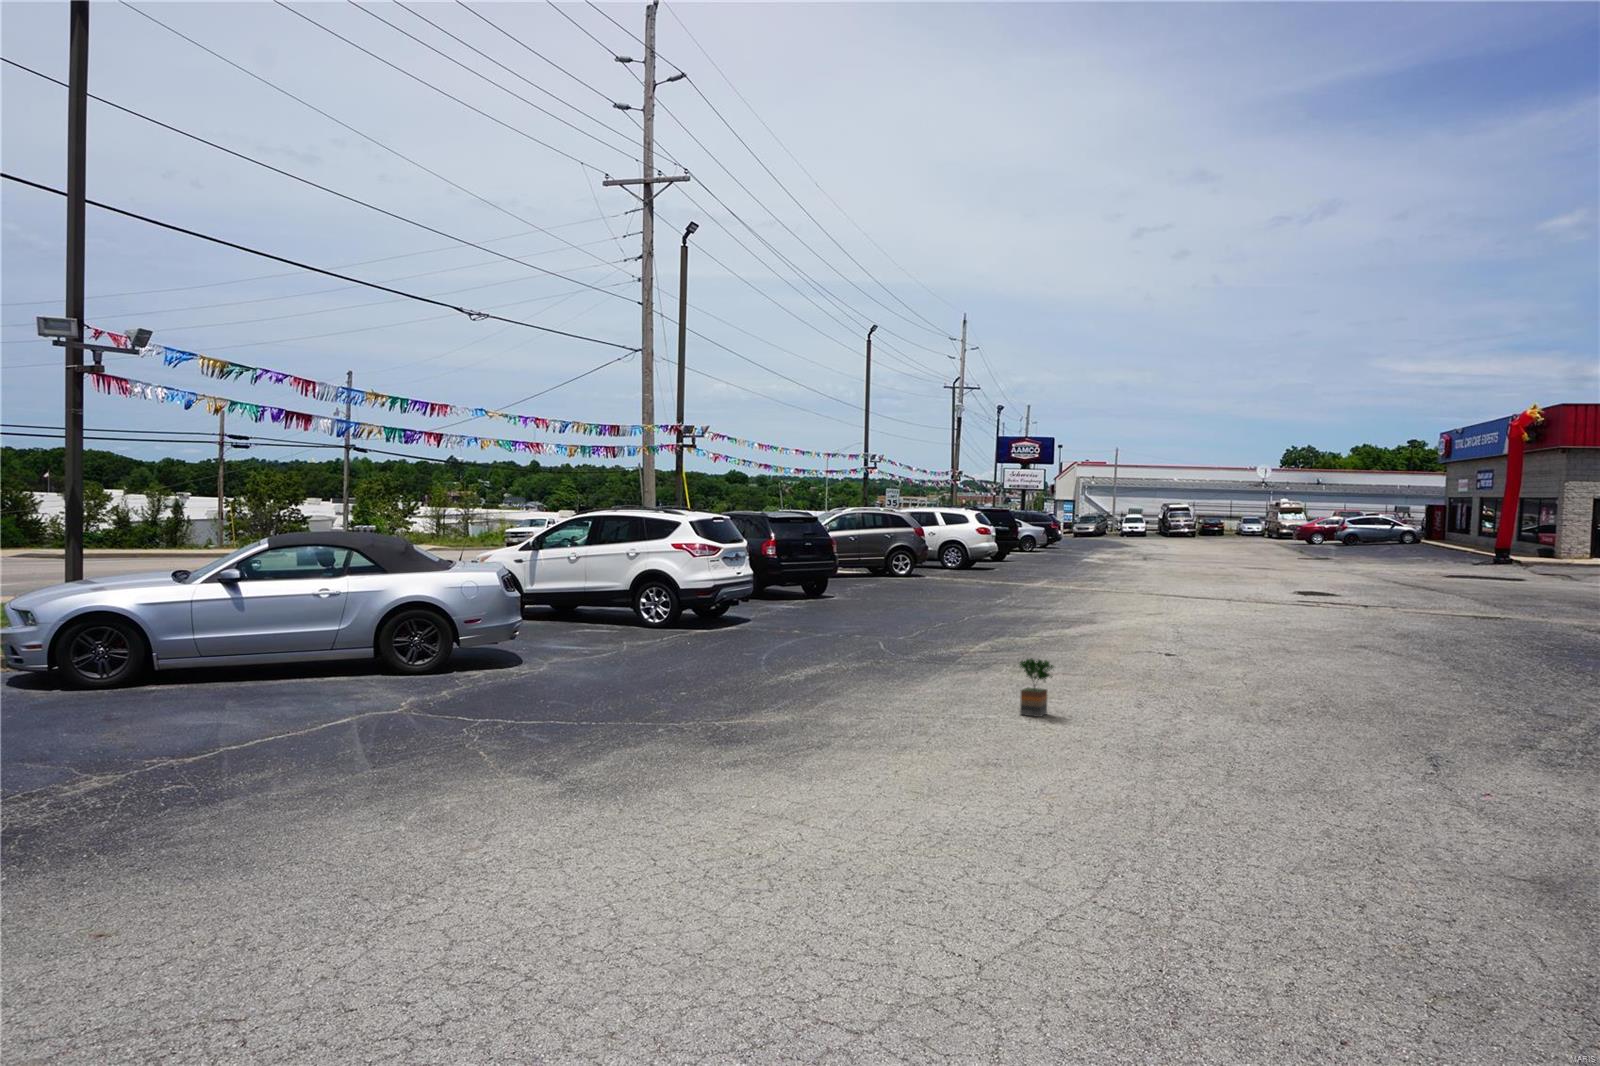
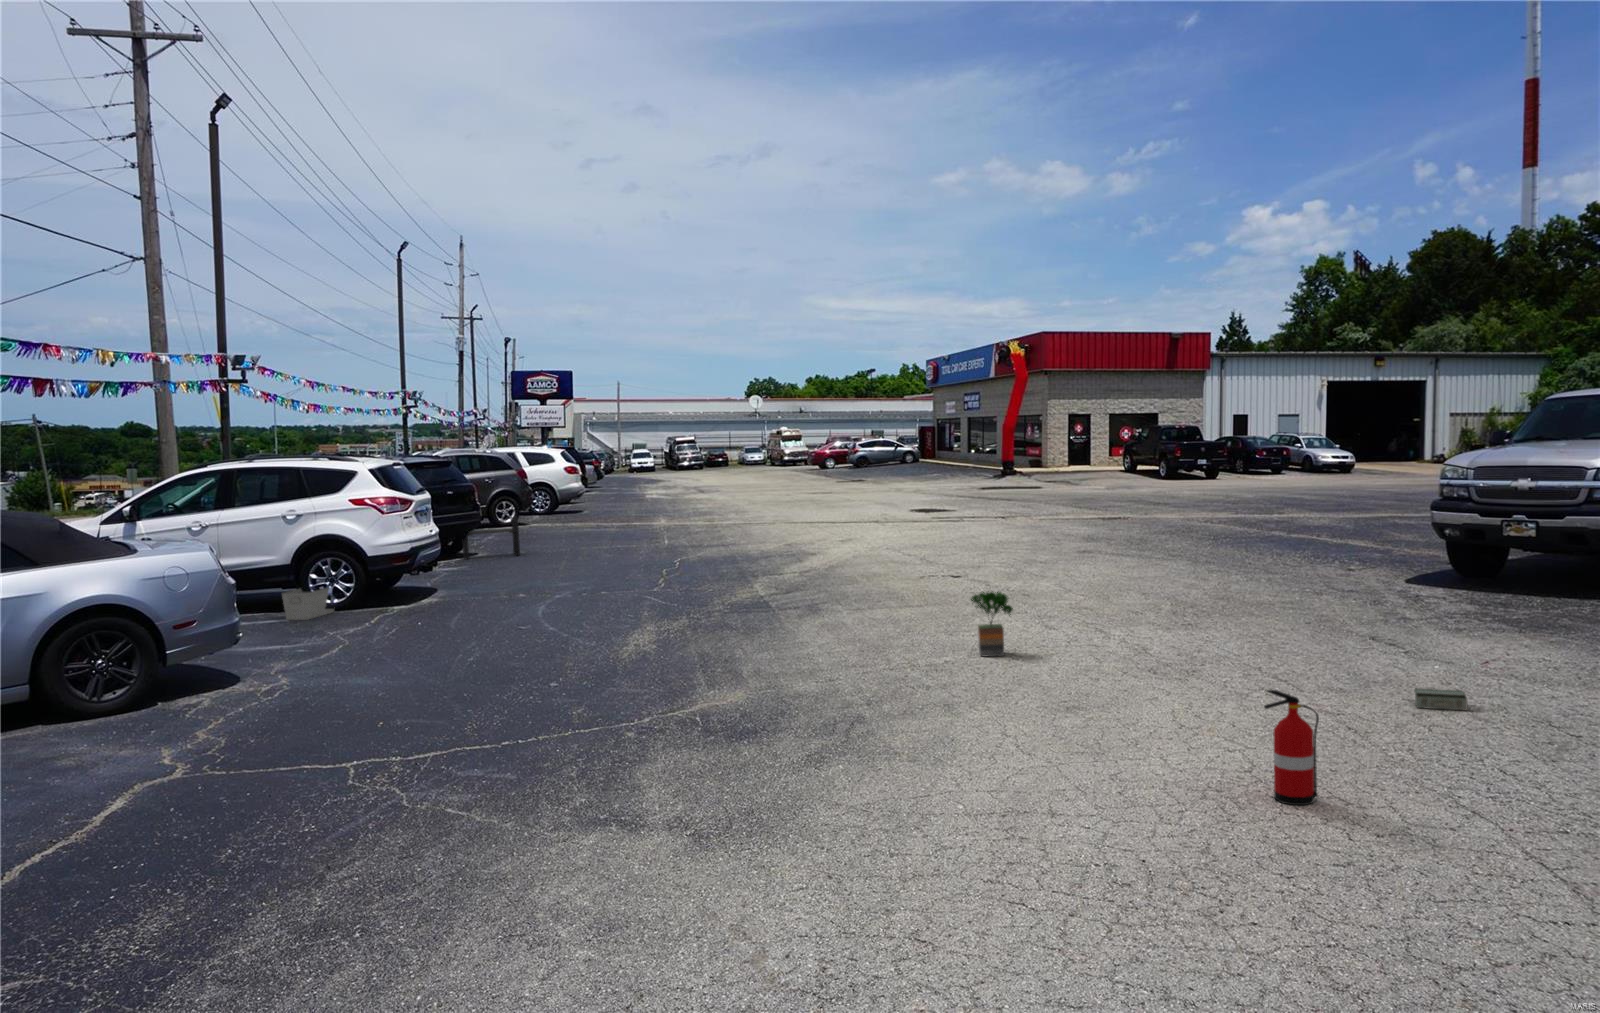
bench: none [817,566,865,601] -> present [463,516,520,559]
storage bin: none [616,607,658,632] -> present [282,588,334,620]
fire extinguisher: none [967,745,1006,844] -> present [1264,690,1319,805]
toolbox: none [1284,787,1341,813] -> present [1414,688,1467,710]

